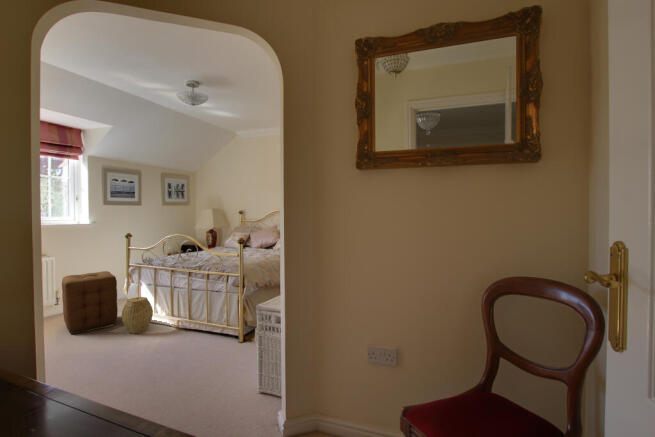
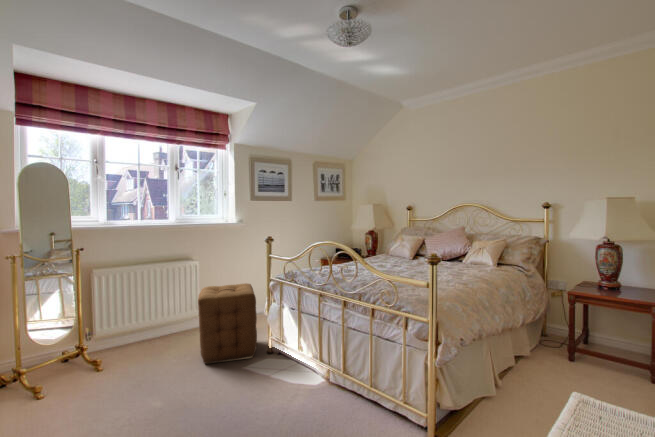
woven basket: present [121,297,153,334] -> none [258,326,296,379]

